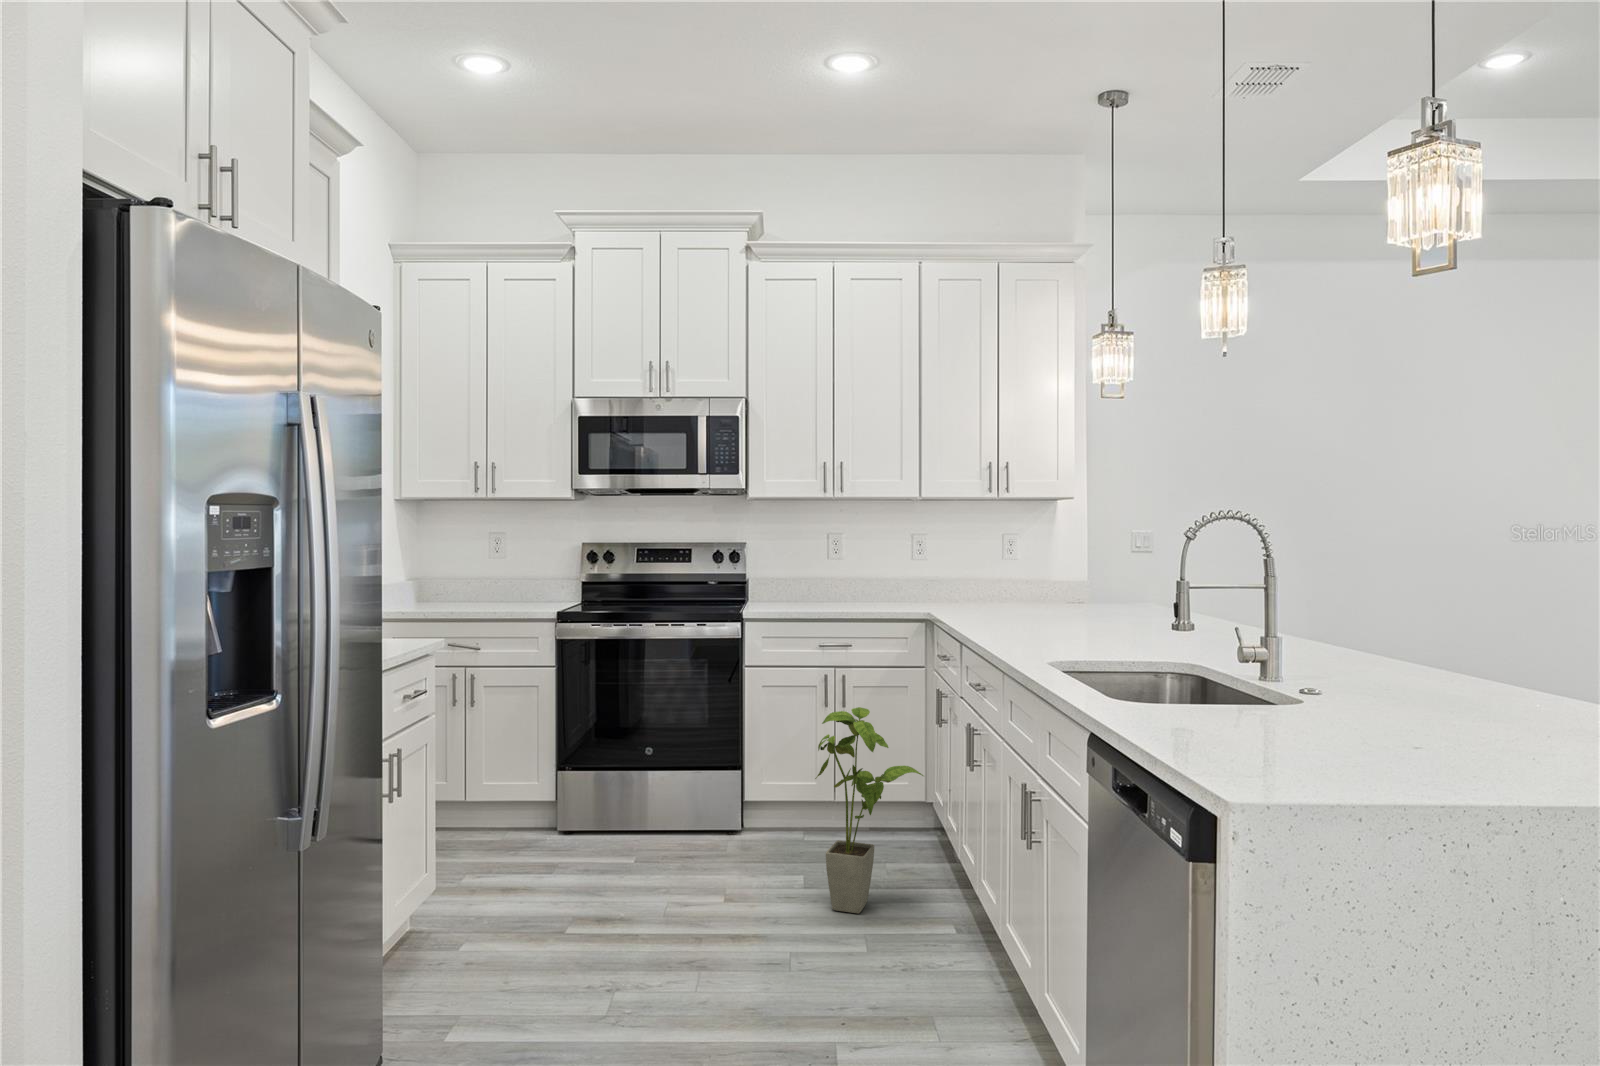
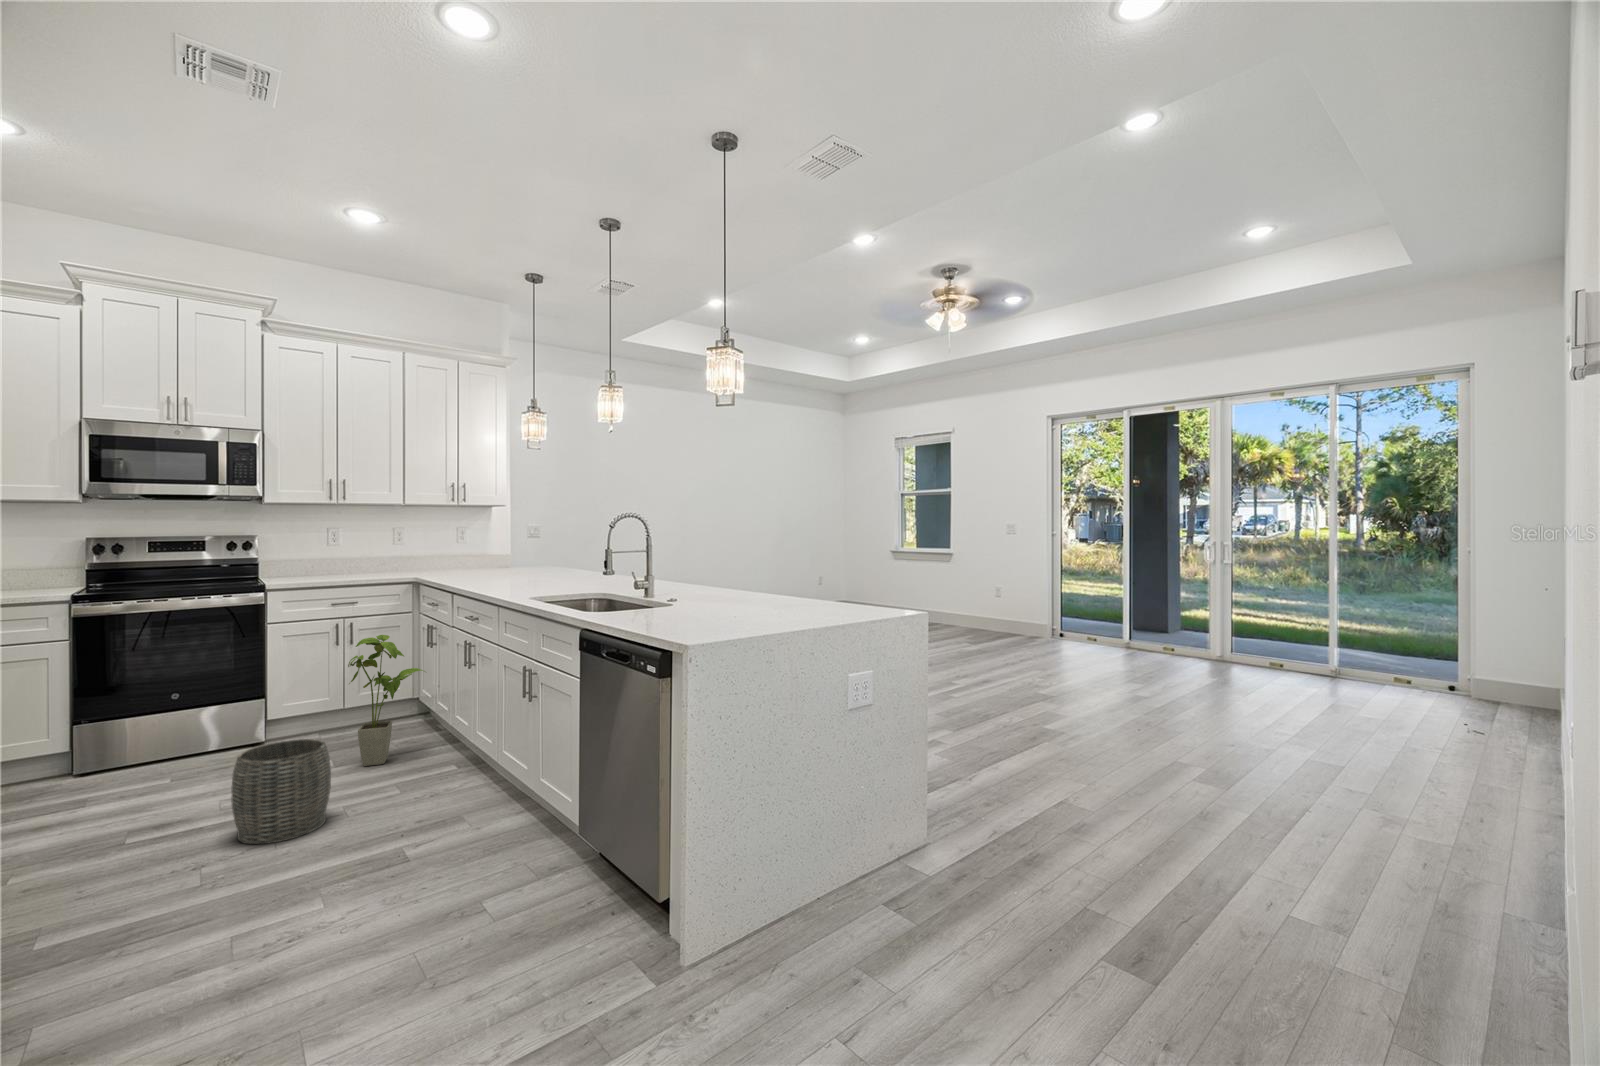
woven basket: none [636,867,759,1037] -> present [231,739,331,844]

